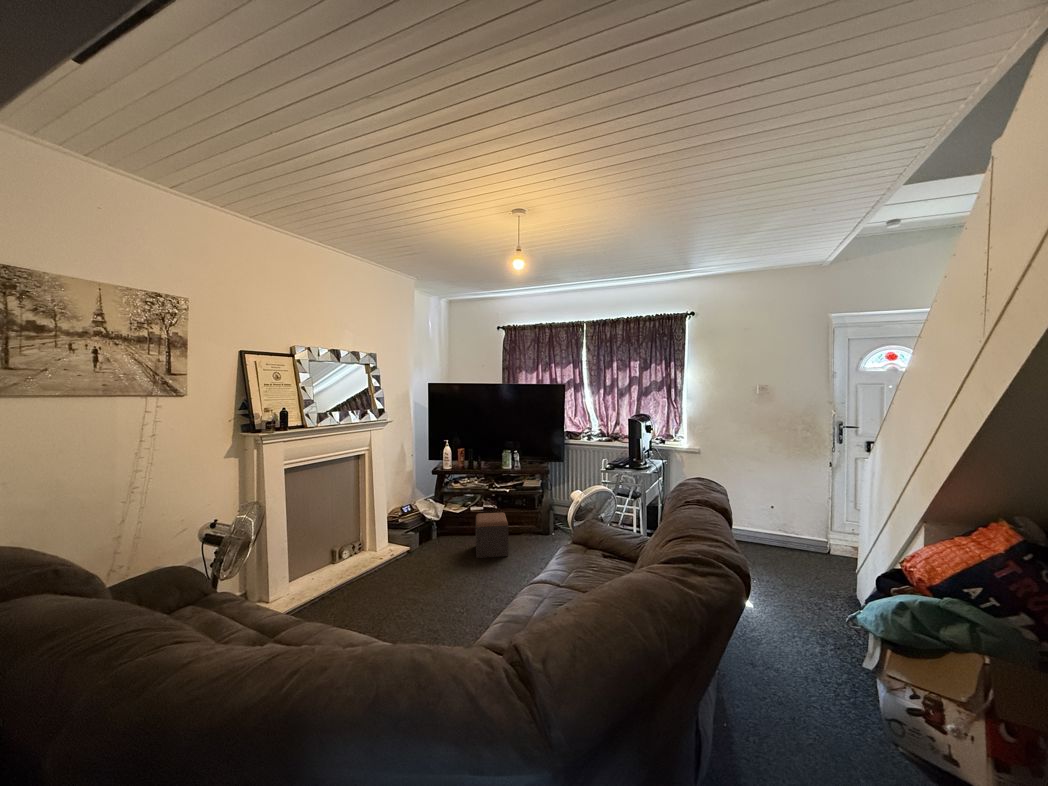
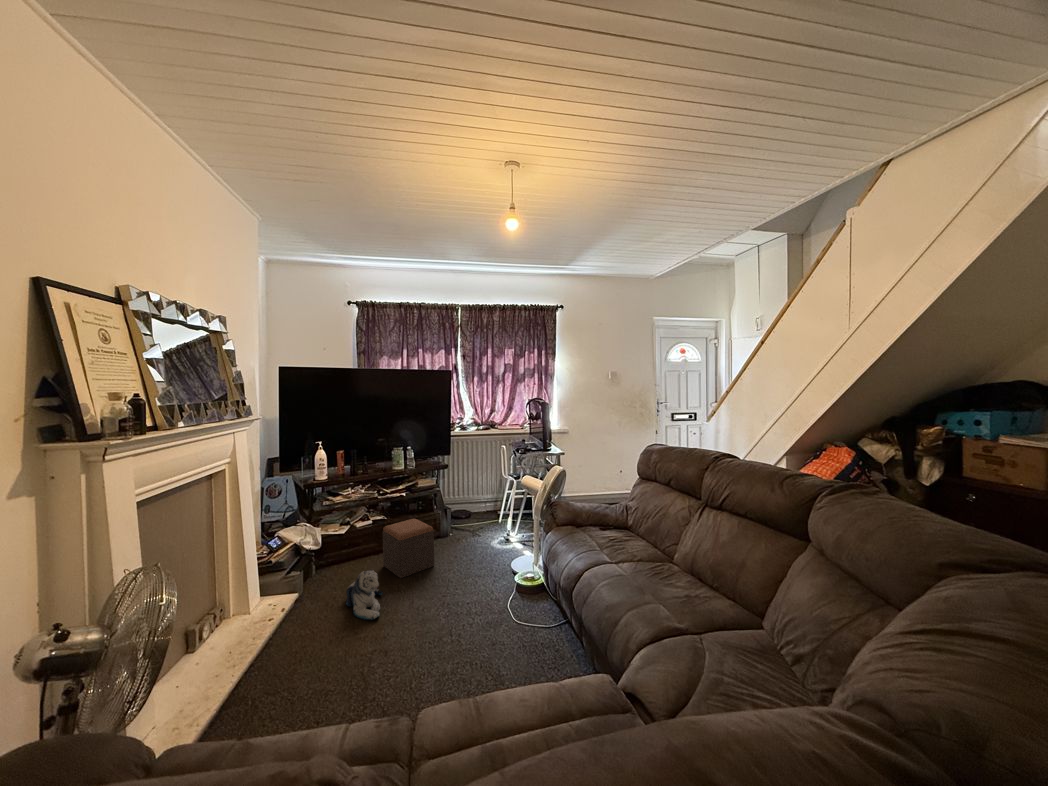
plush toy: none [424,543,454,580] -> present [346,570,383,620]

